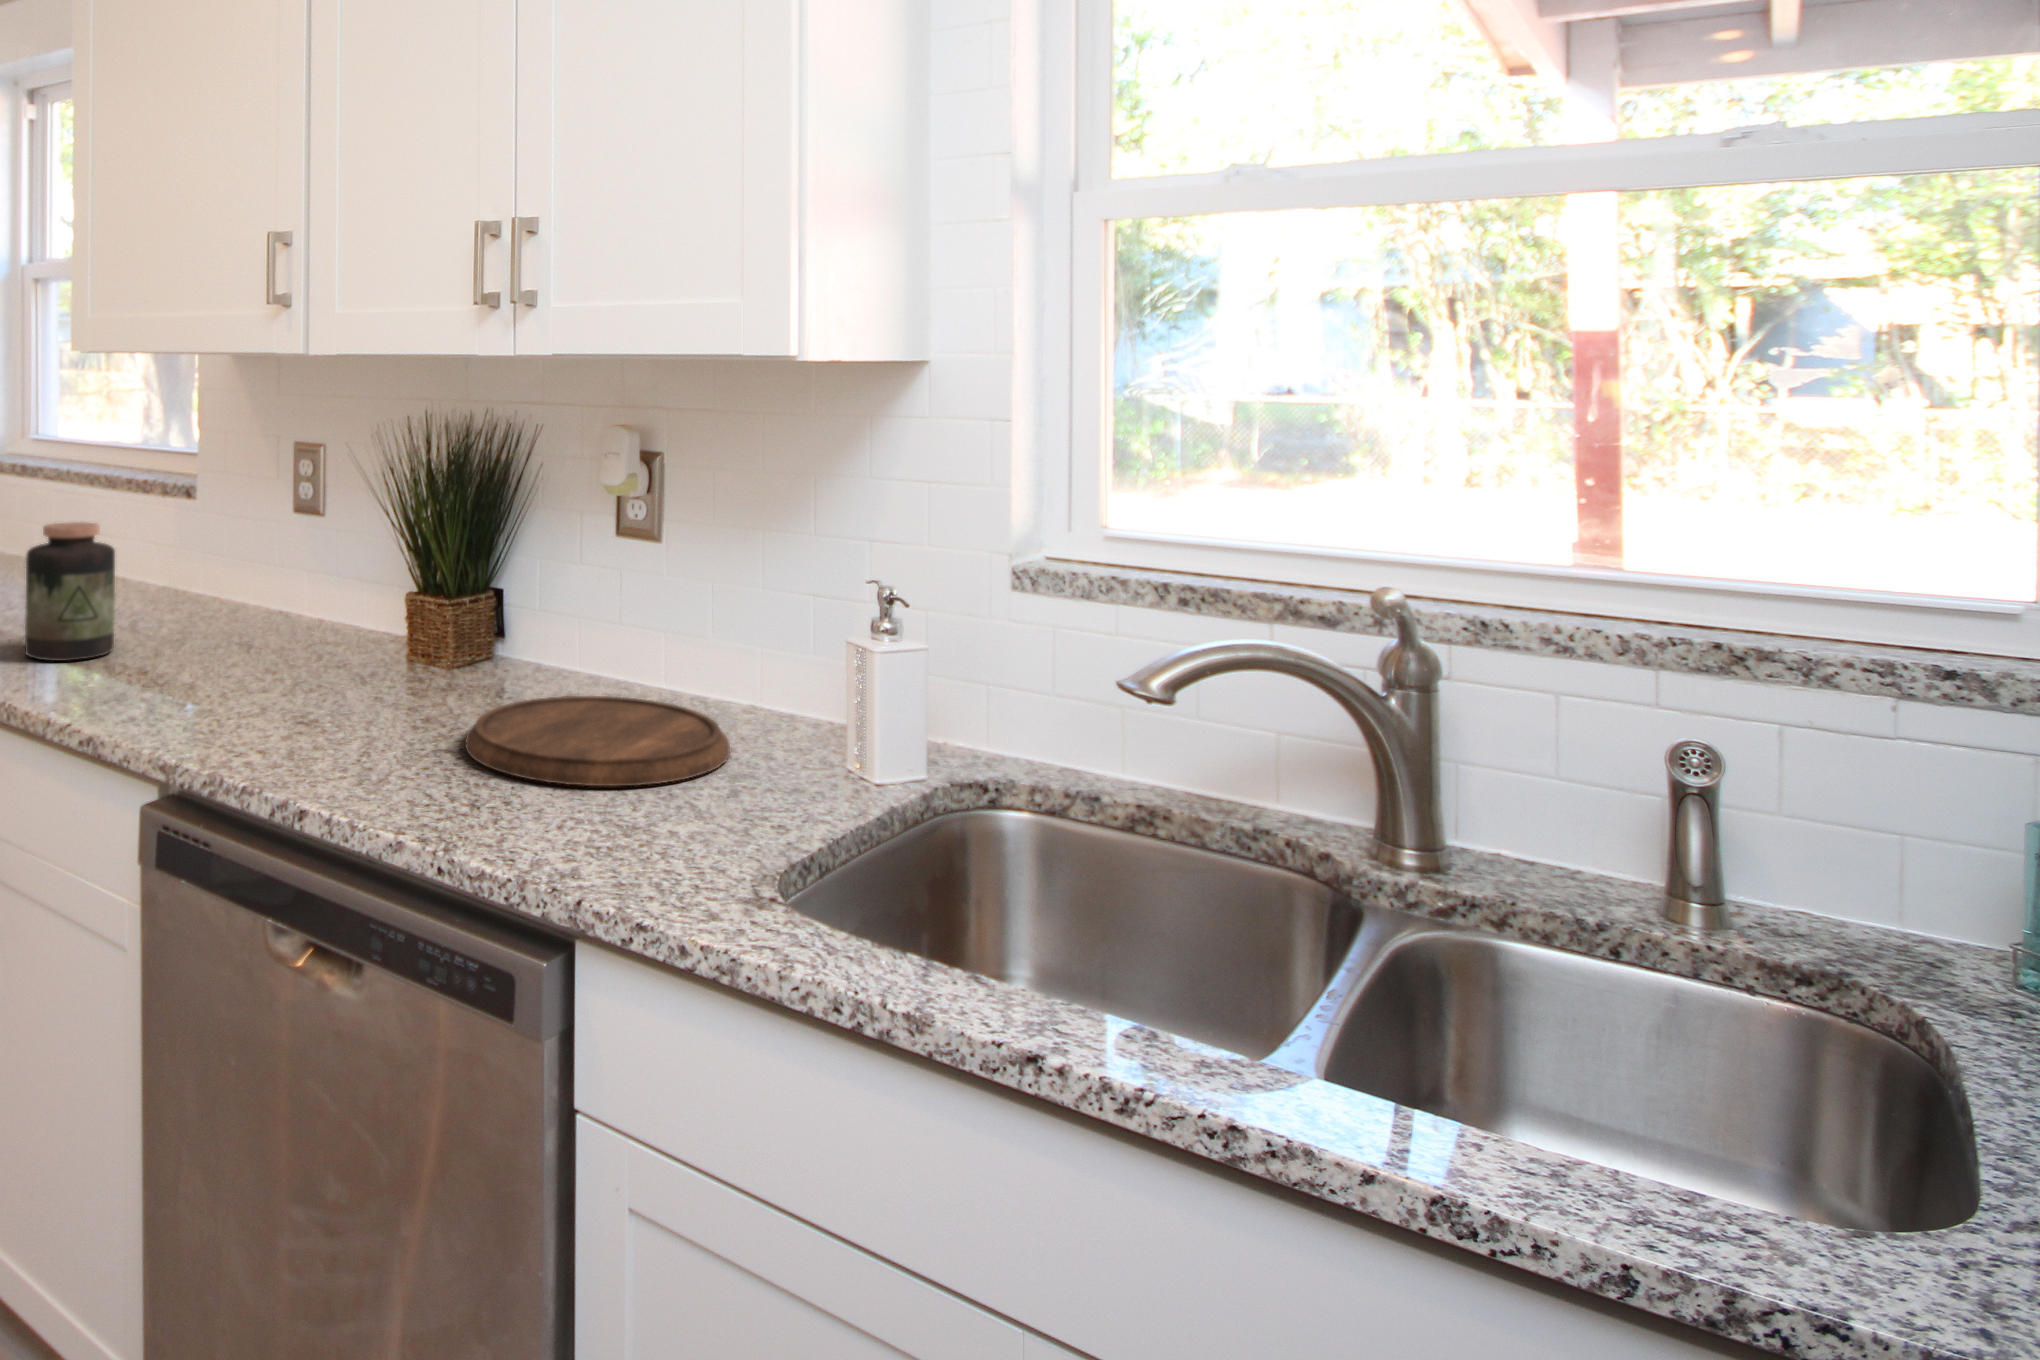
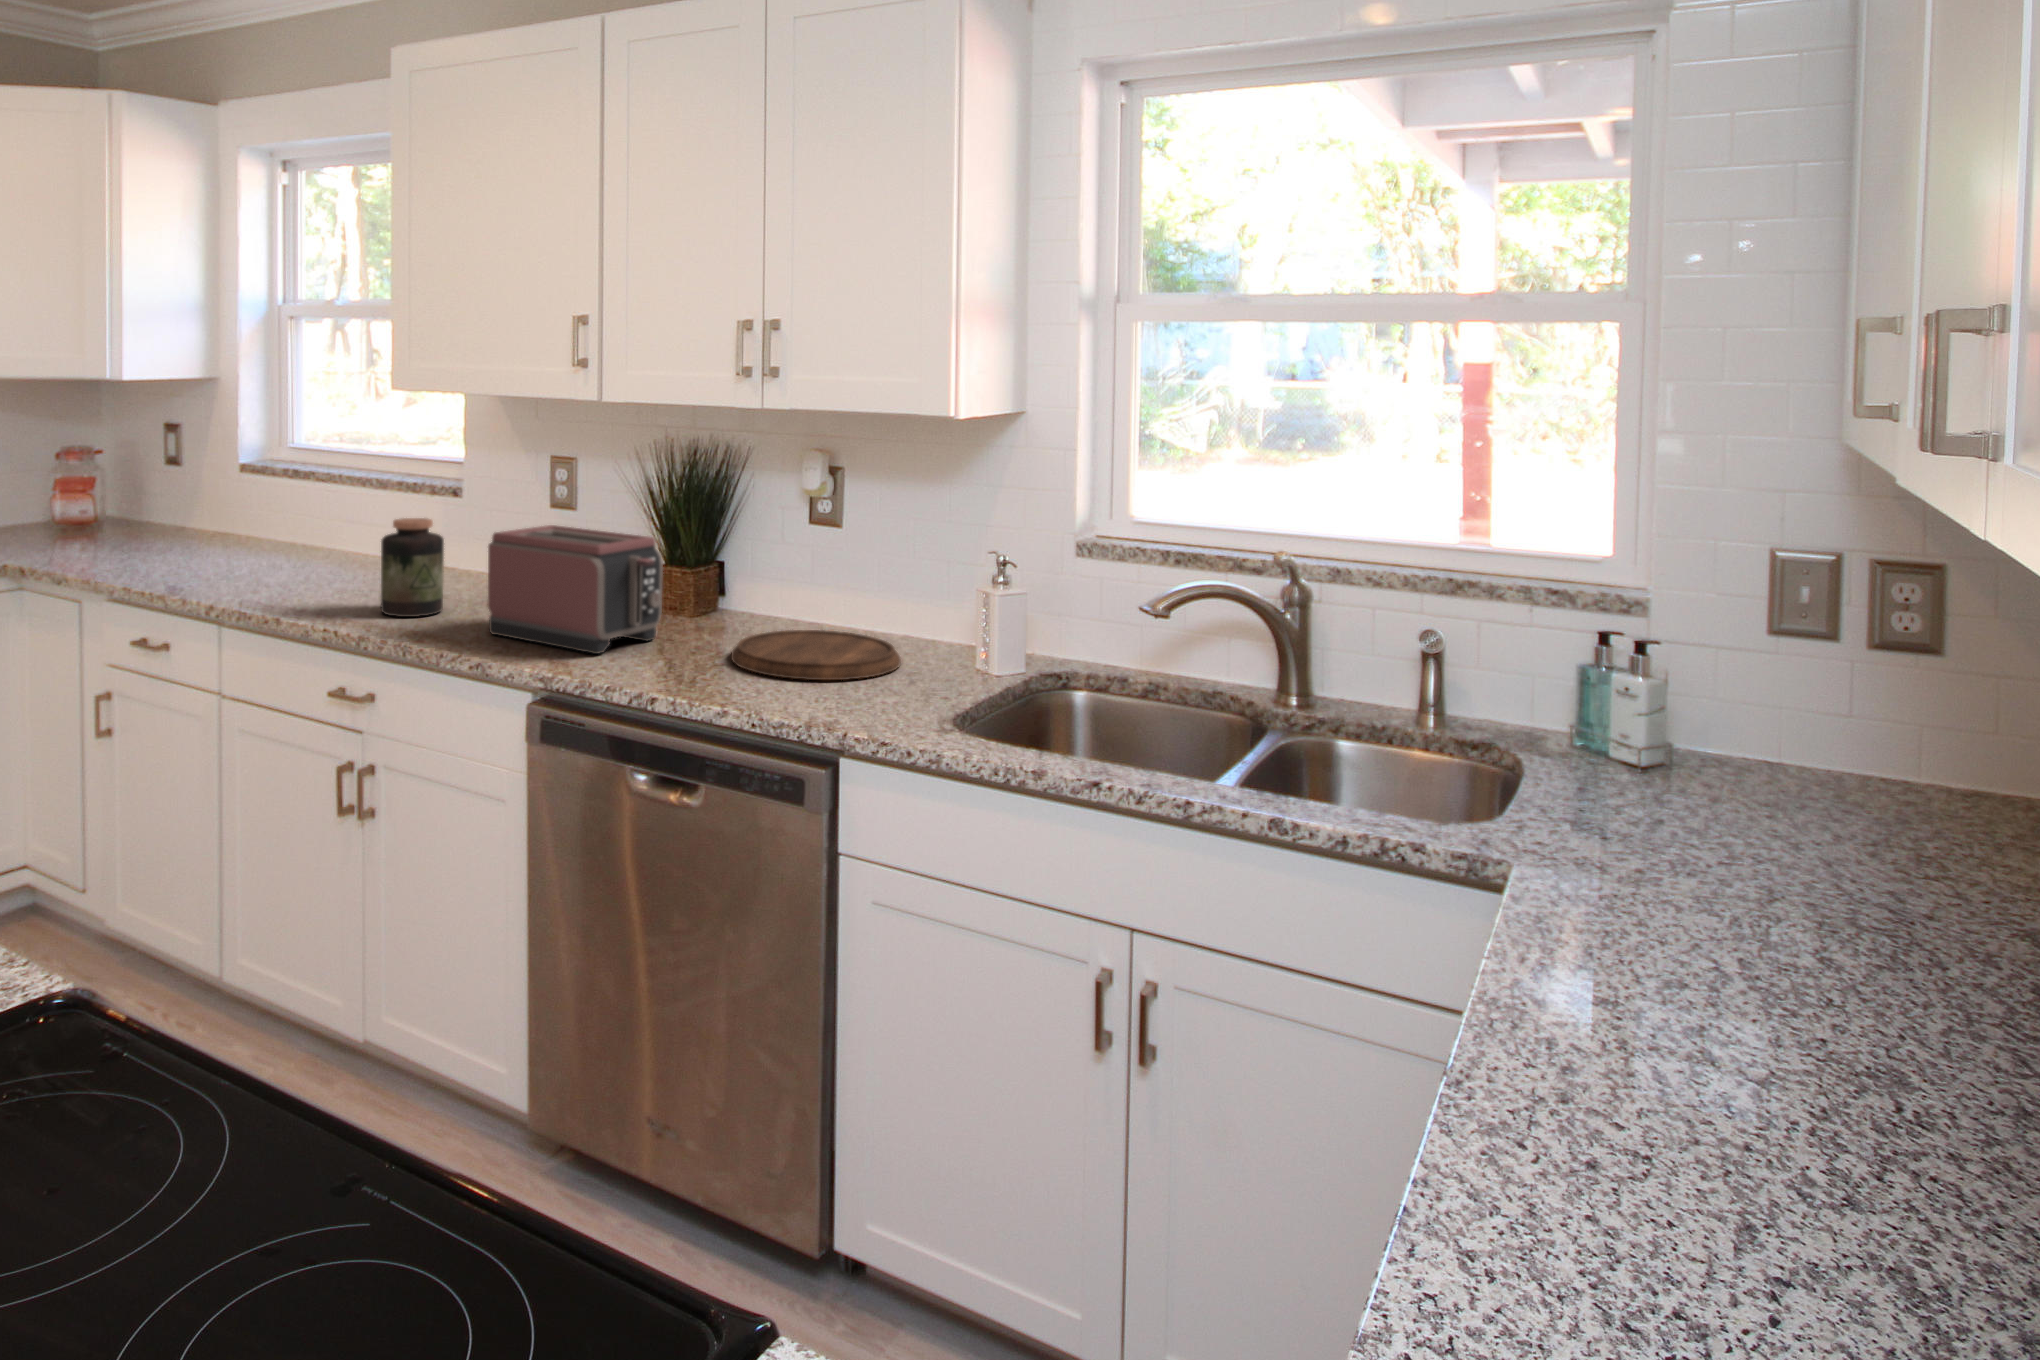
toaster: none [140,533,385,728] -> present [488,525,663,654]

